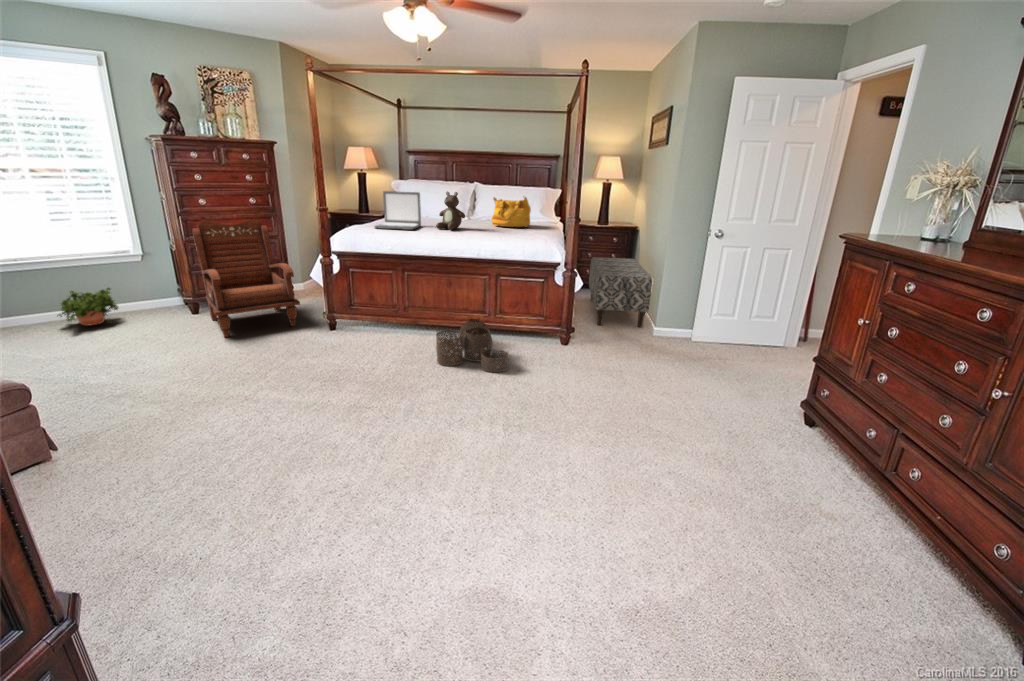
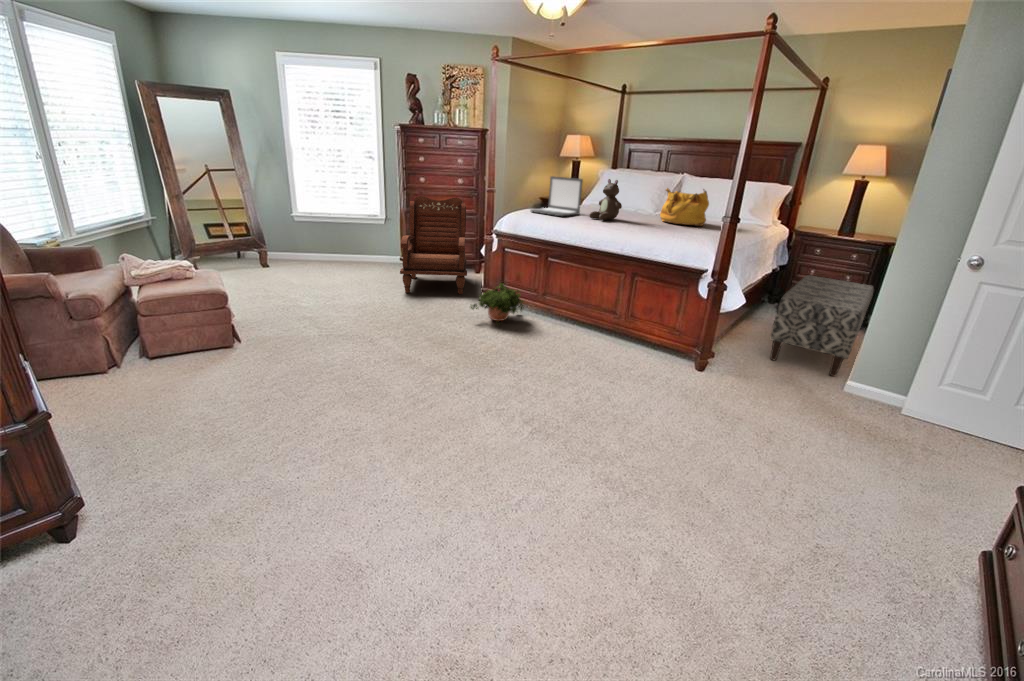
potted plant: present [57,288,119,326] -> present [471,283,524,324]
woven basket: present [436,319,508,372] -> none [541,314,613,378]

